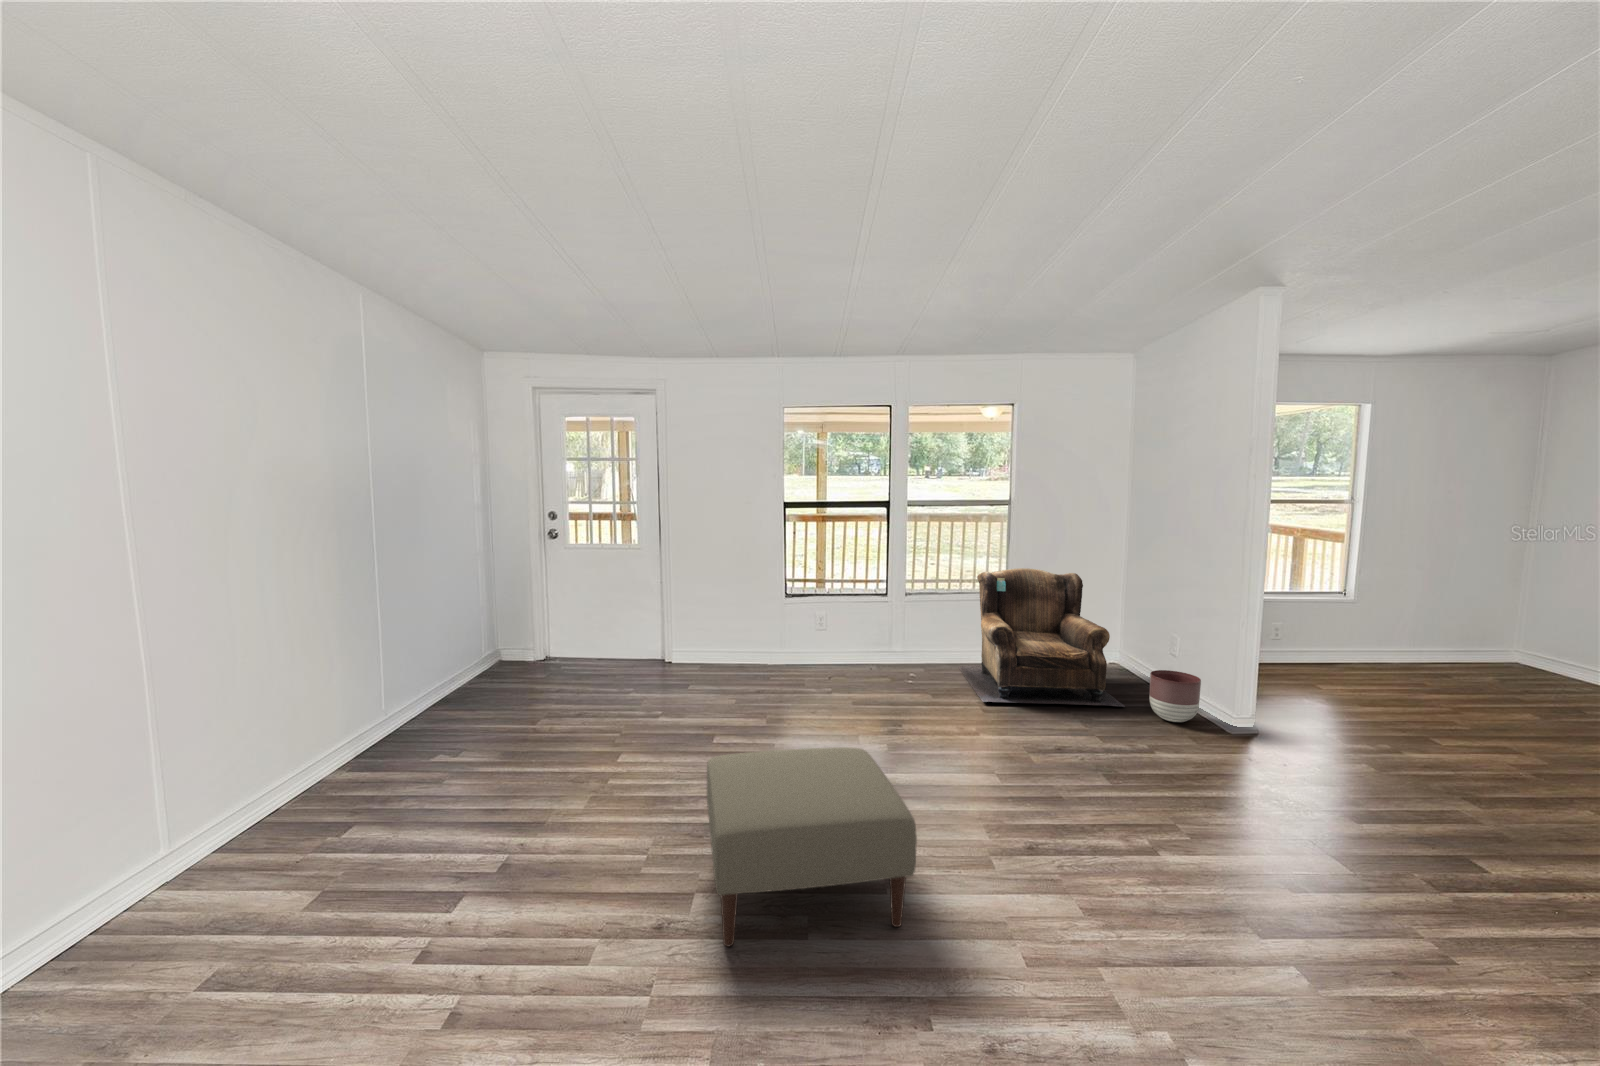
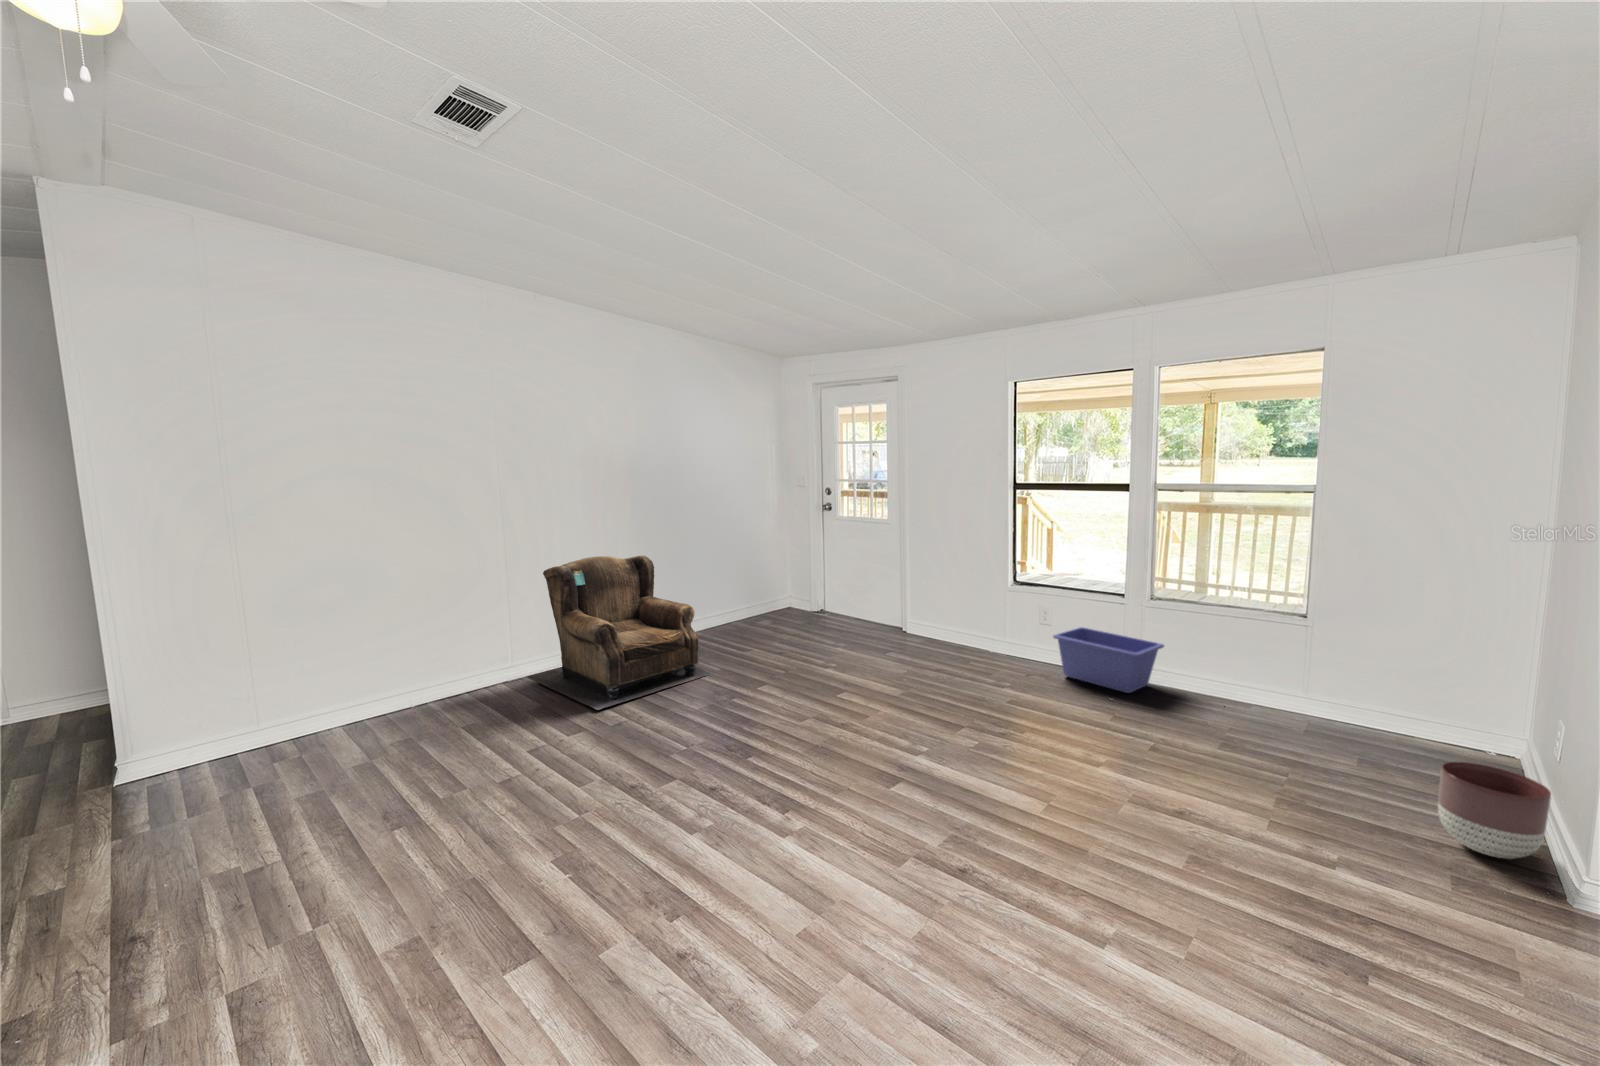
armchair: present [958,568,1124,707] -> present [527,556,712,710]
storage bin: none [850,628,927,676] -> present [1053,627,1164,693]
ottoman: present [707,747,917,946] -> none [630,687,839,859]

